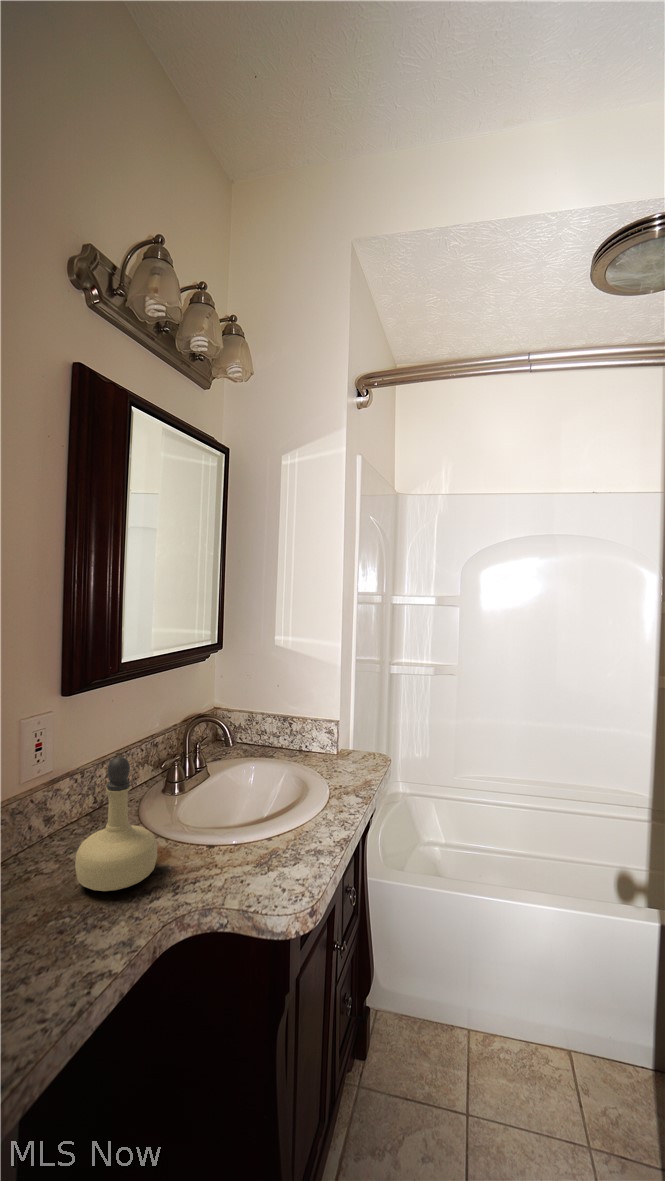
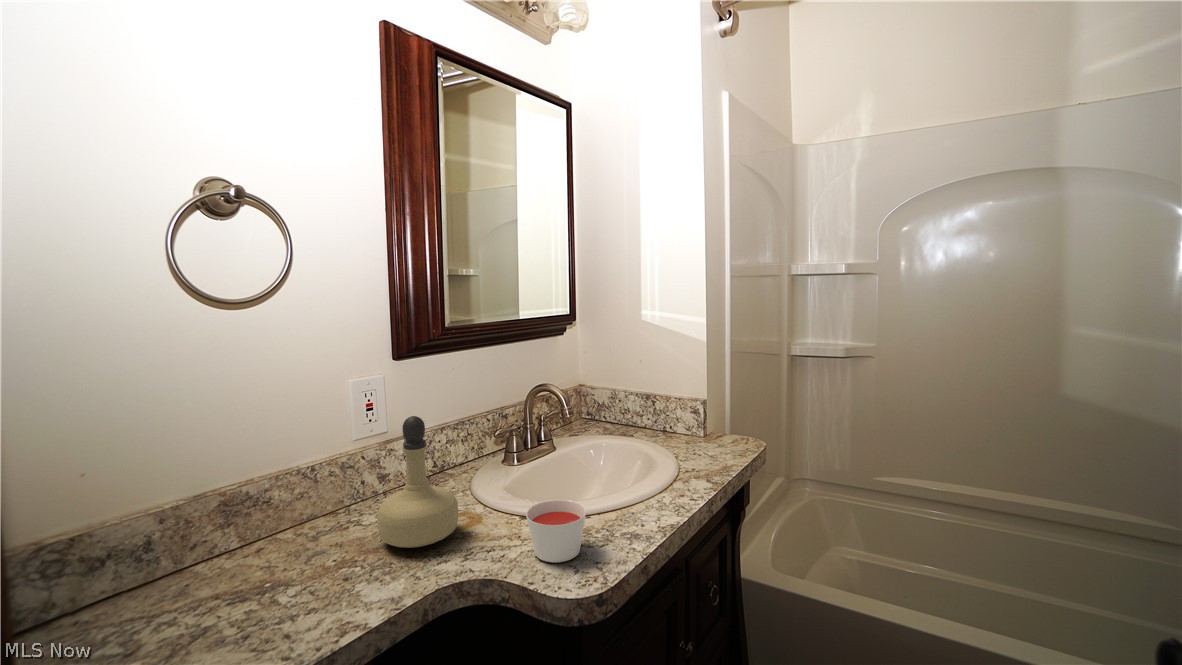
candle: none [232,826,286,886] -> present [526,500,586,562]

